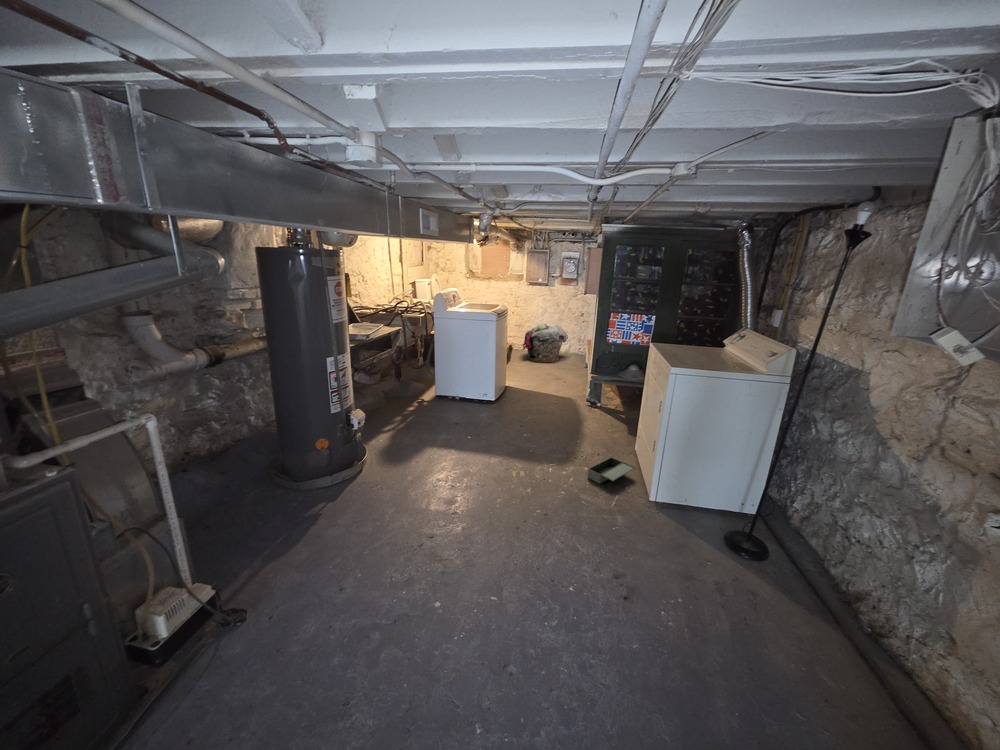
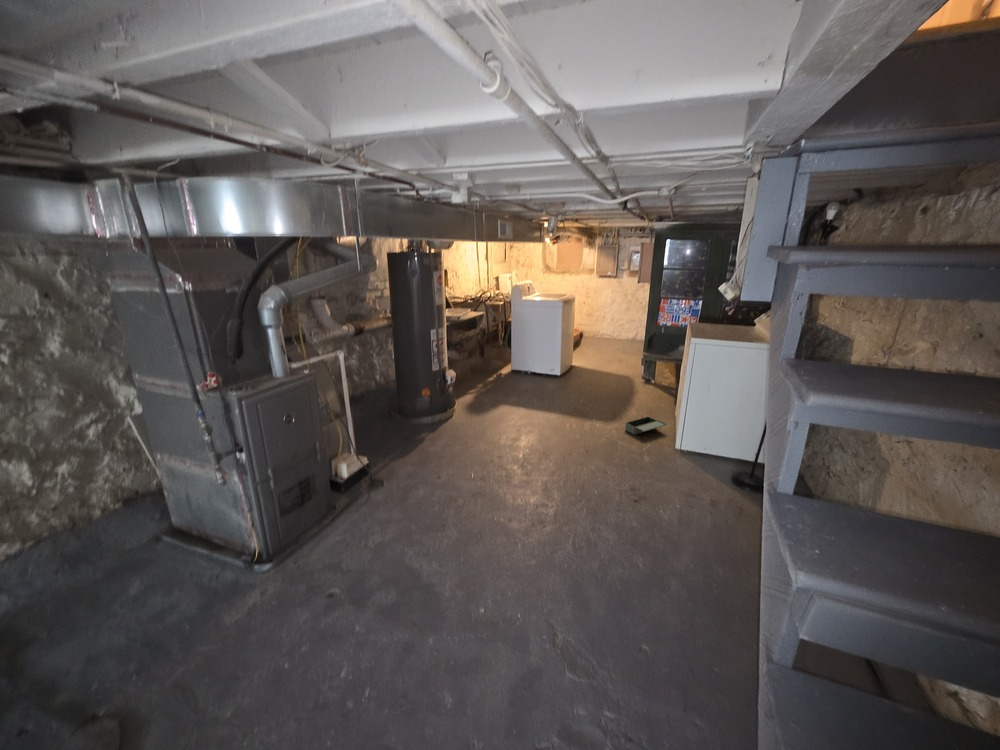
laundry basket: present [523,324,568,363] -> none [590,312,634,347]

